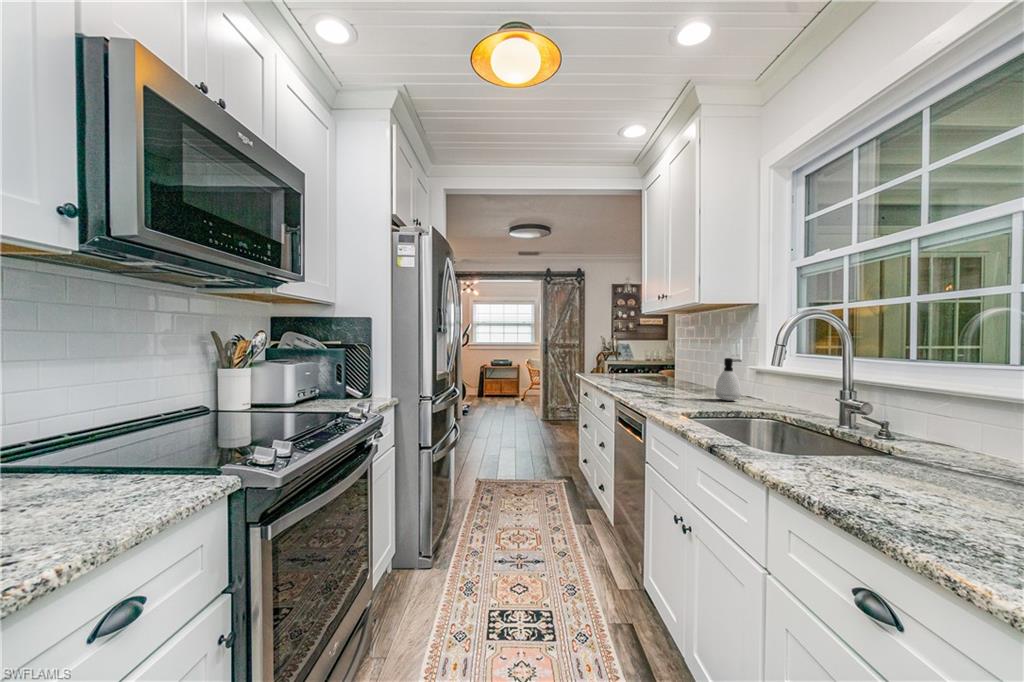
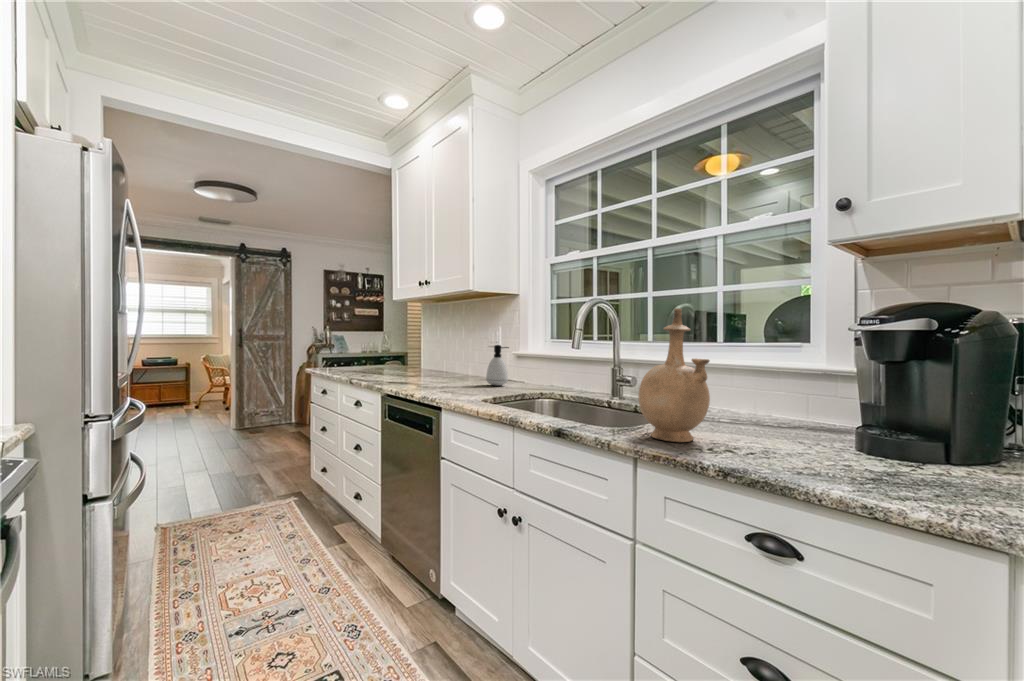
vase: none [802,325,906,490] -> present [638,308,710,442]

